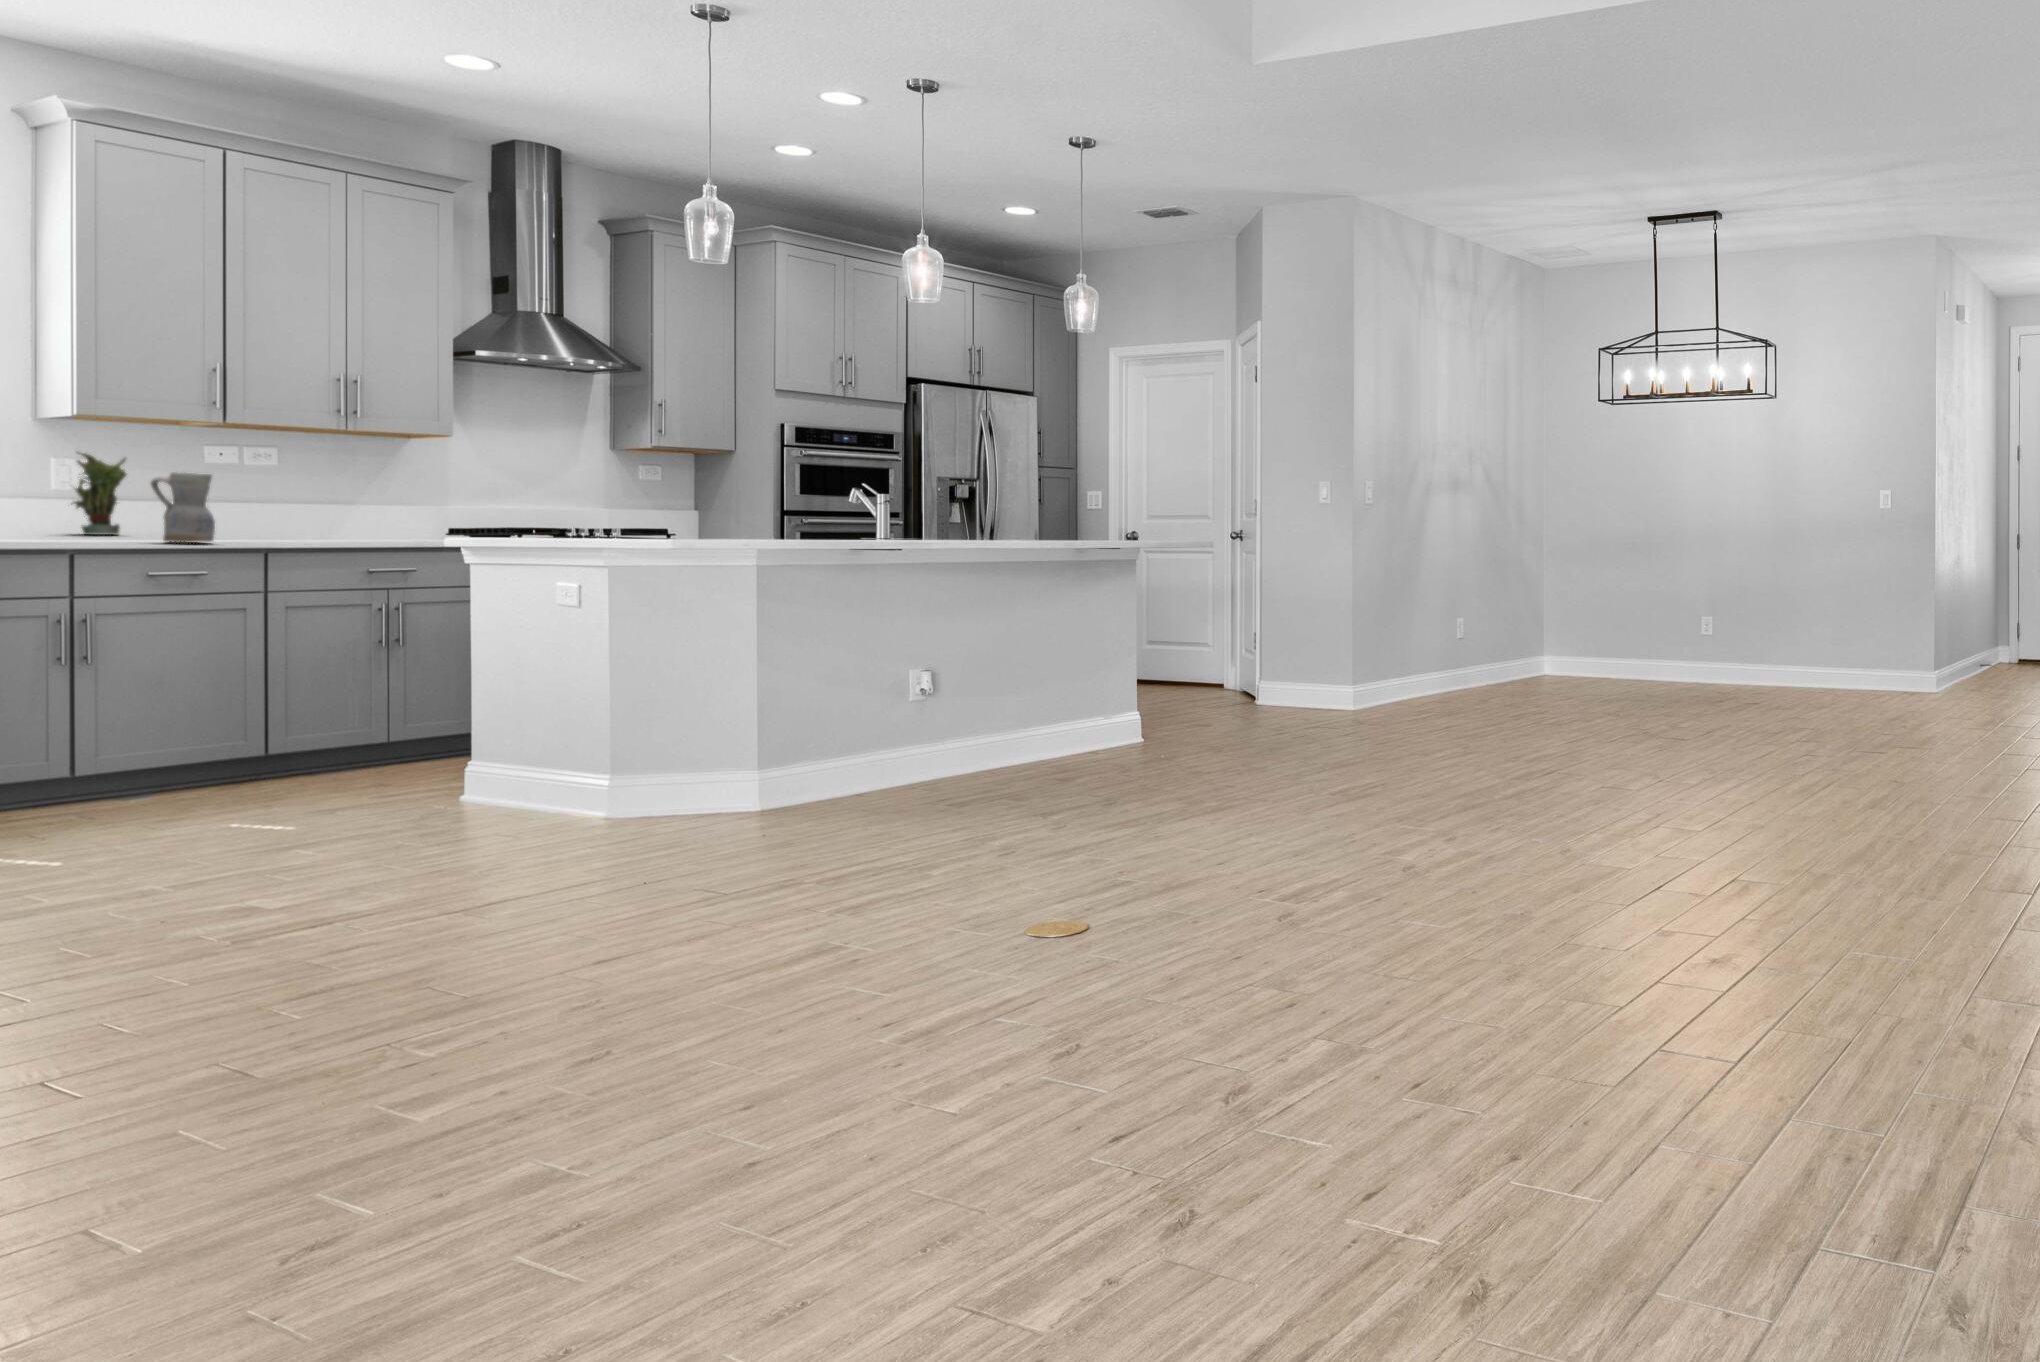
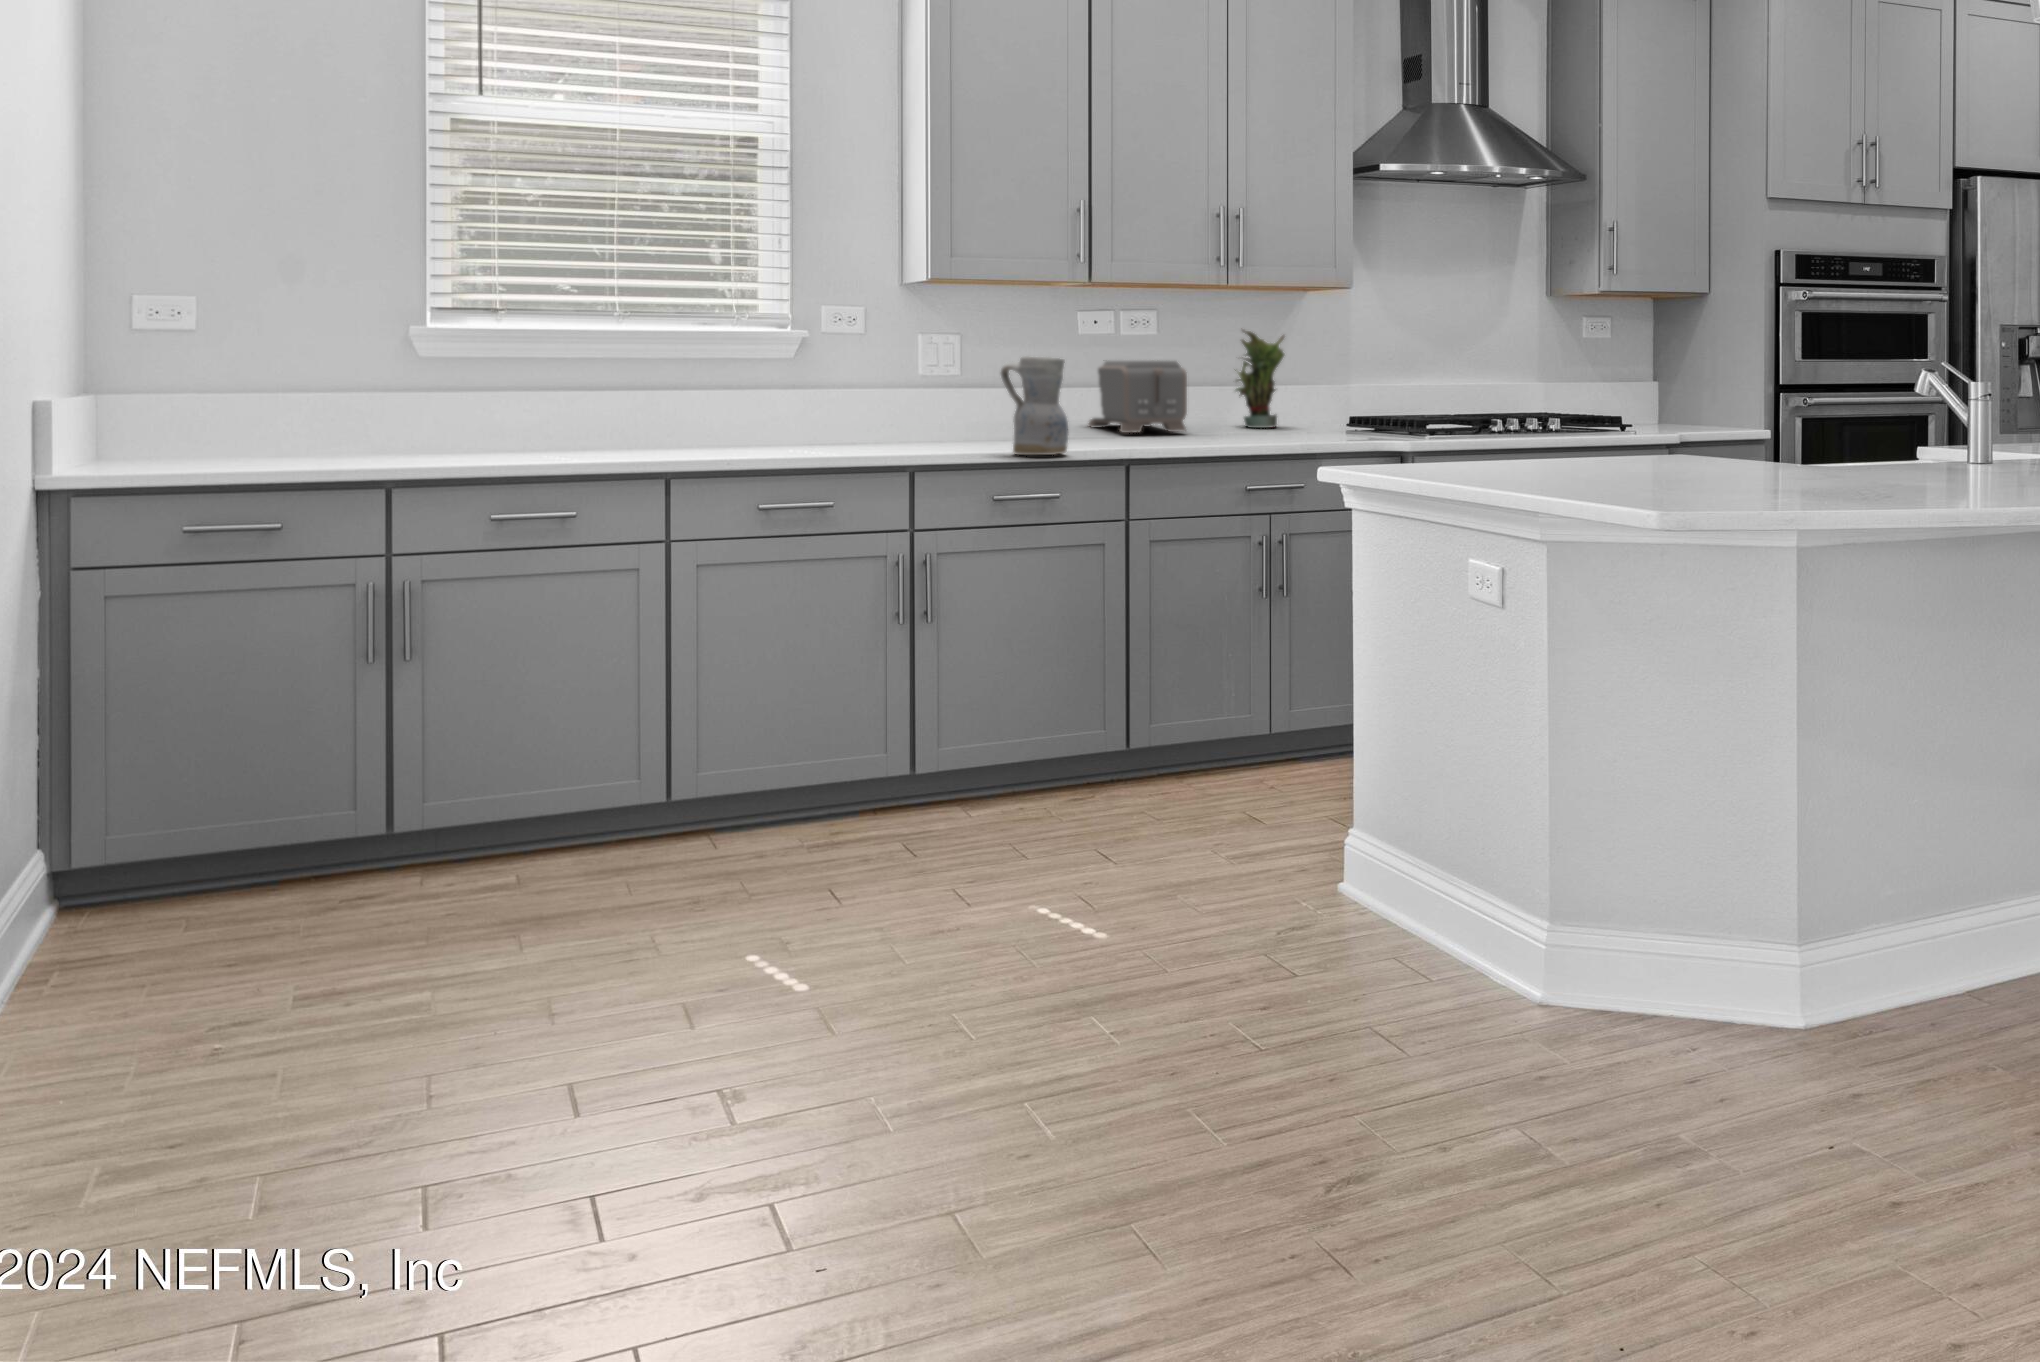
potted plant: present [73,452,126,535] -> present [1235,330,1284,428]
toaster: none [211,482,310,534] -> present [1088,360,1187,433]

